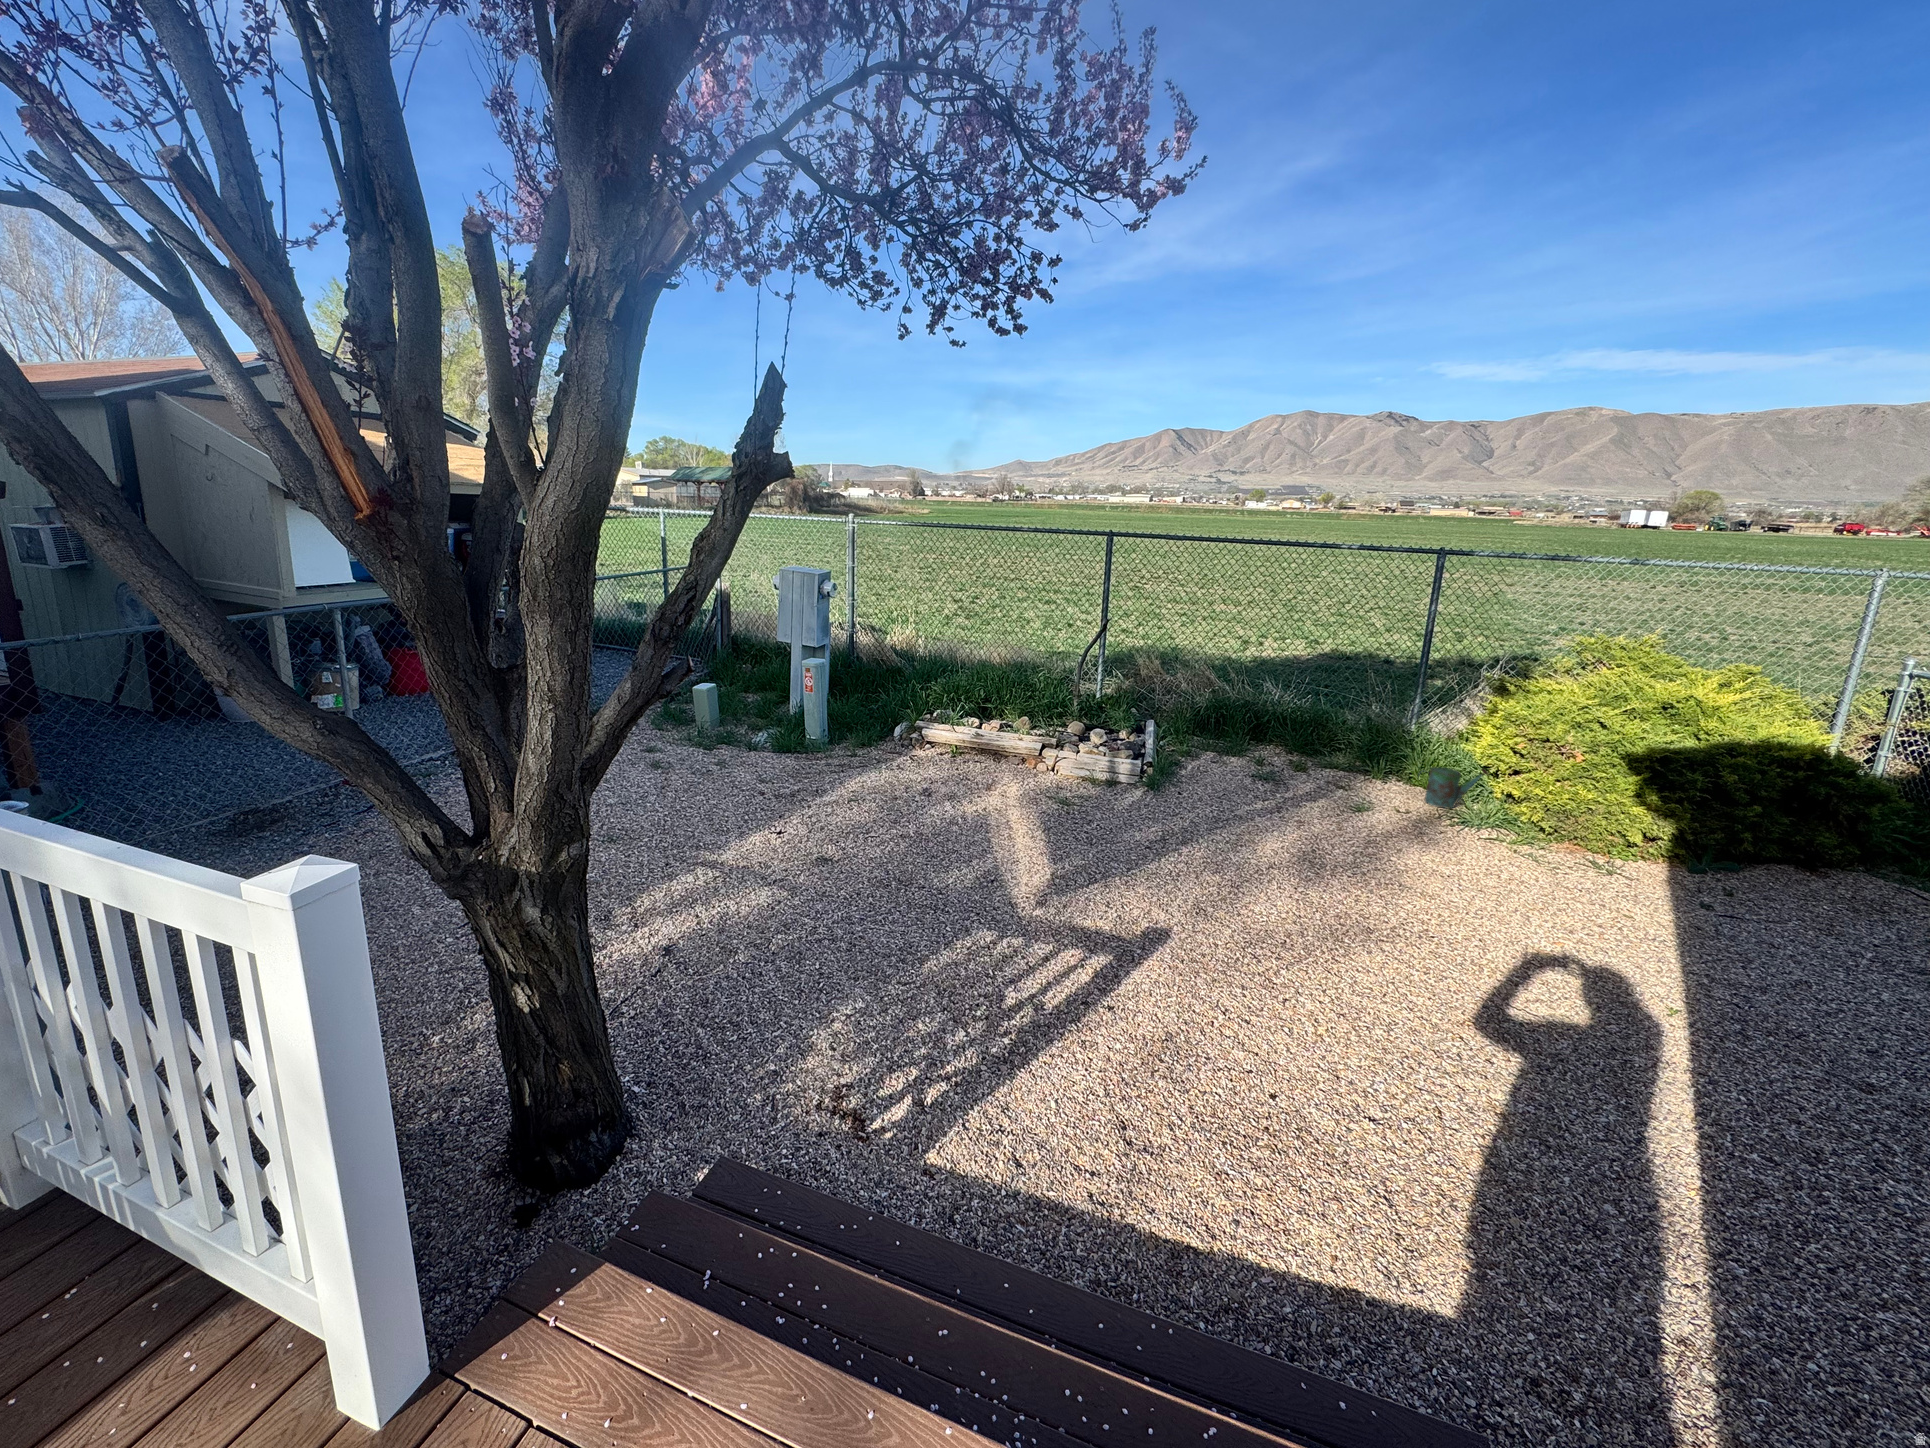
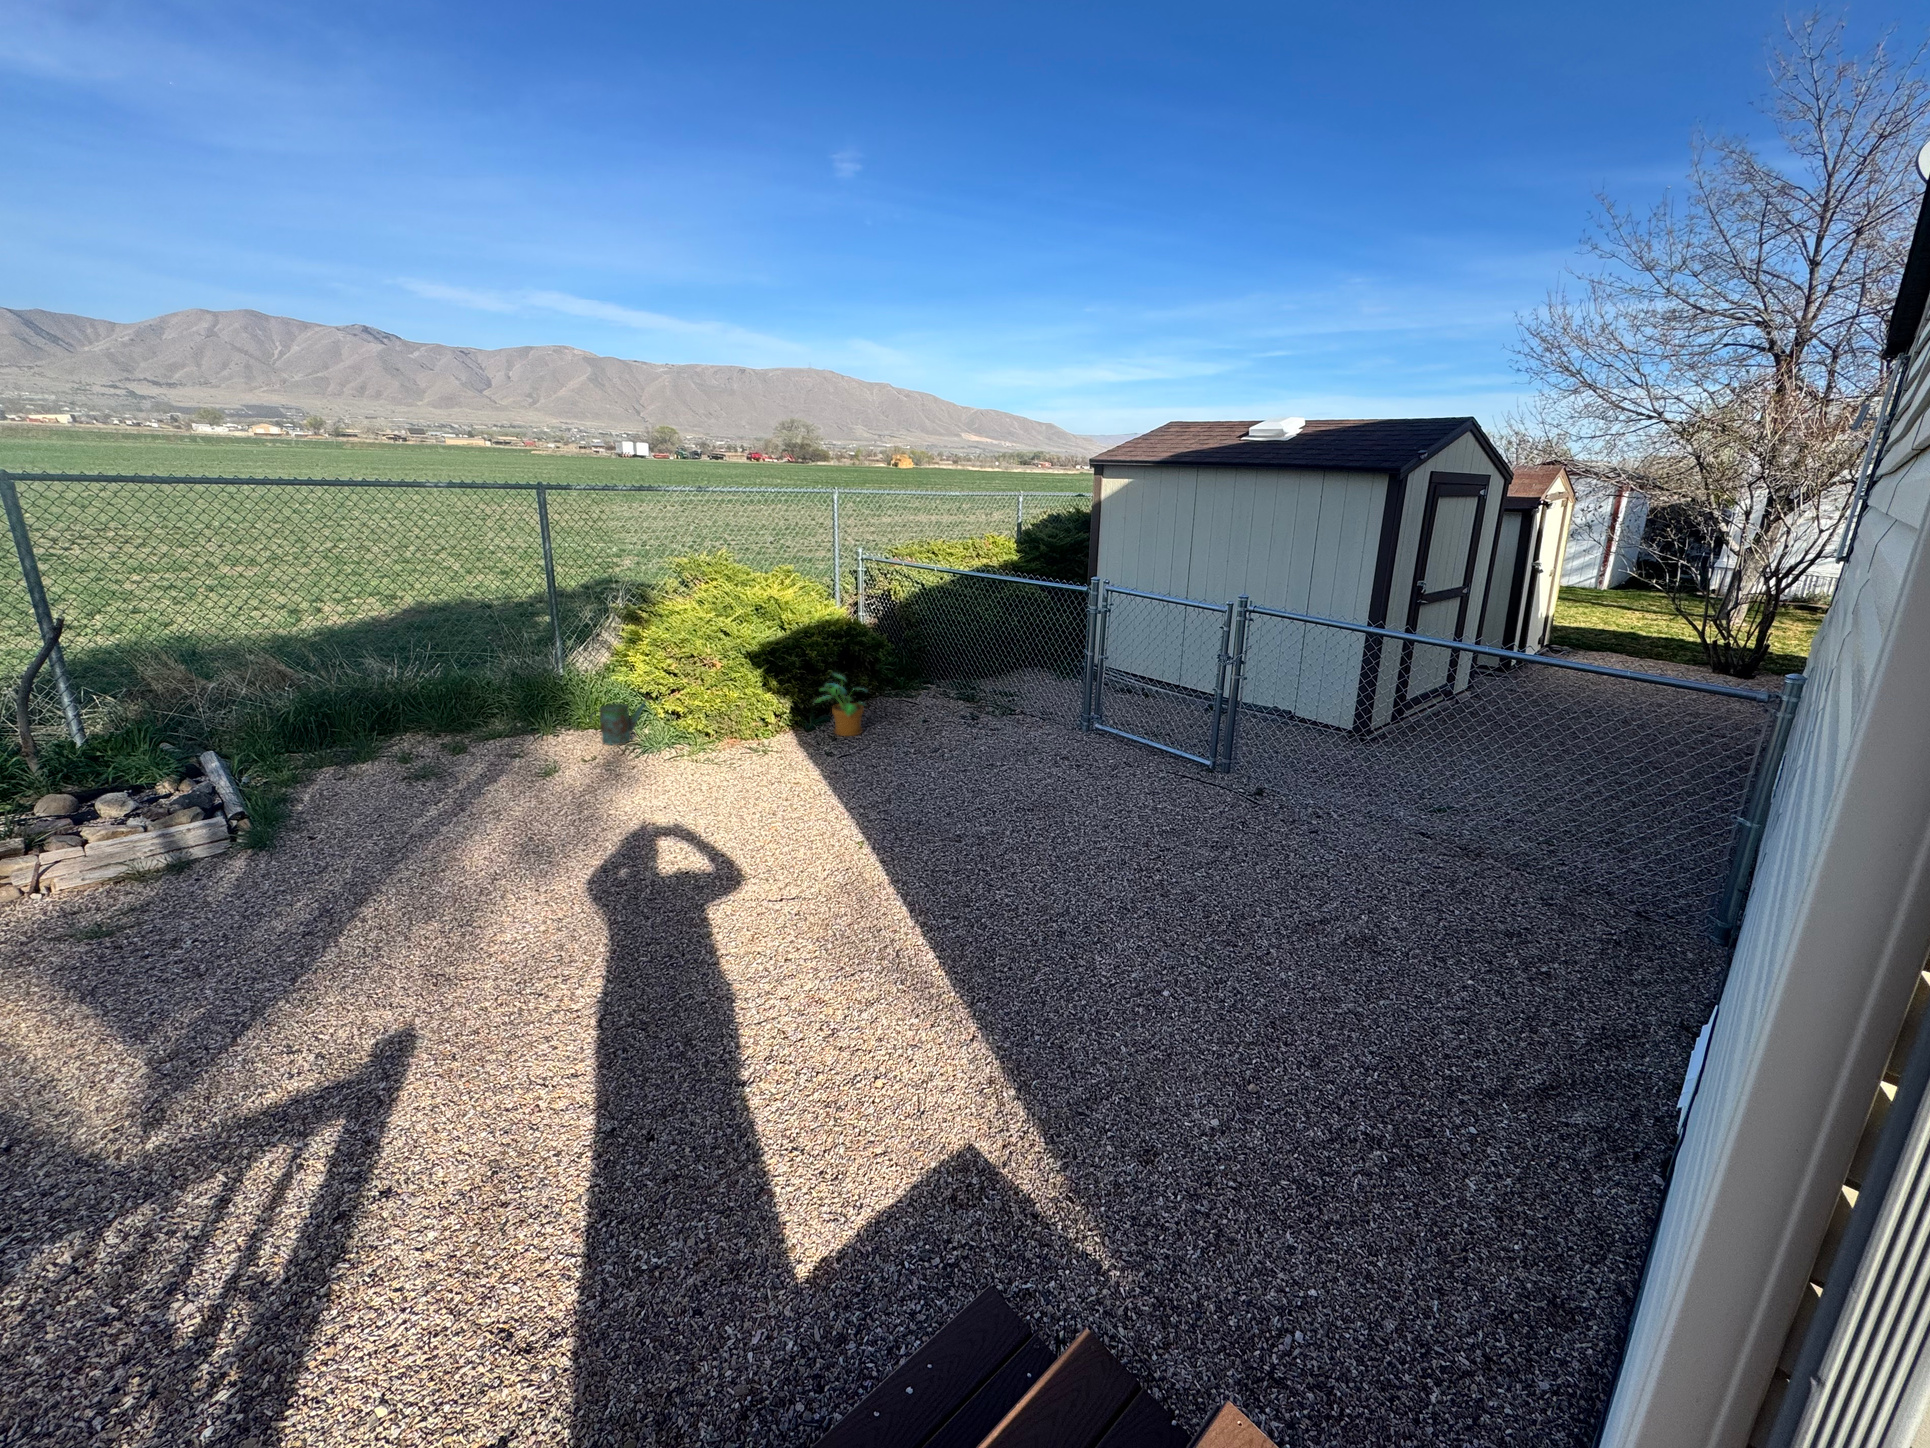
potted plant: none [1702,812,1801,900] -> present [815,674,866,736]

